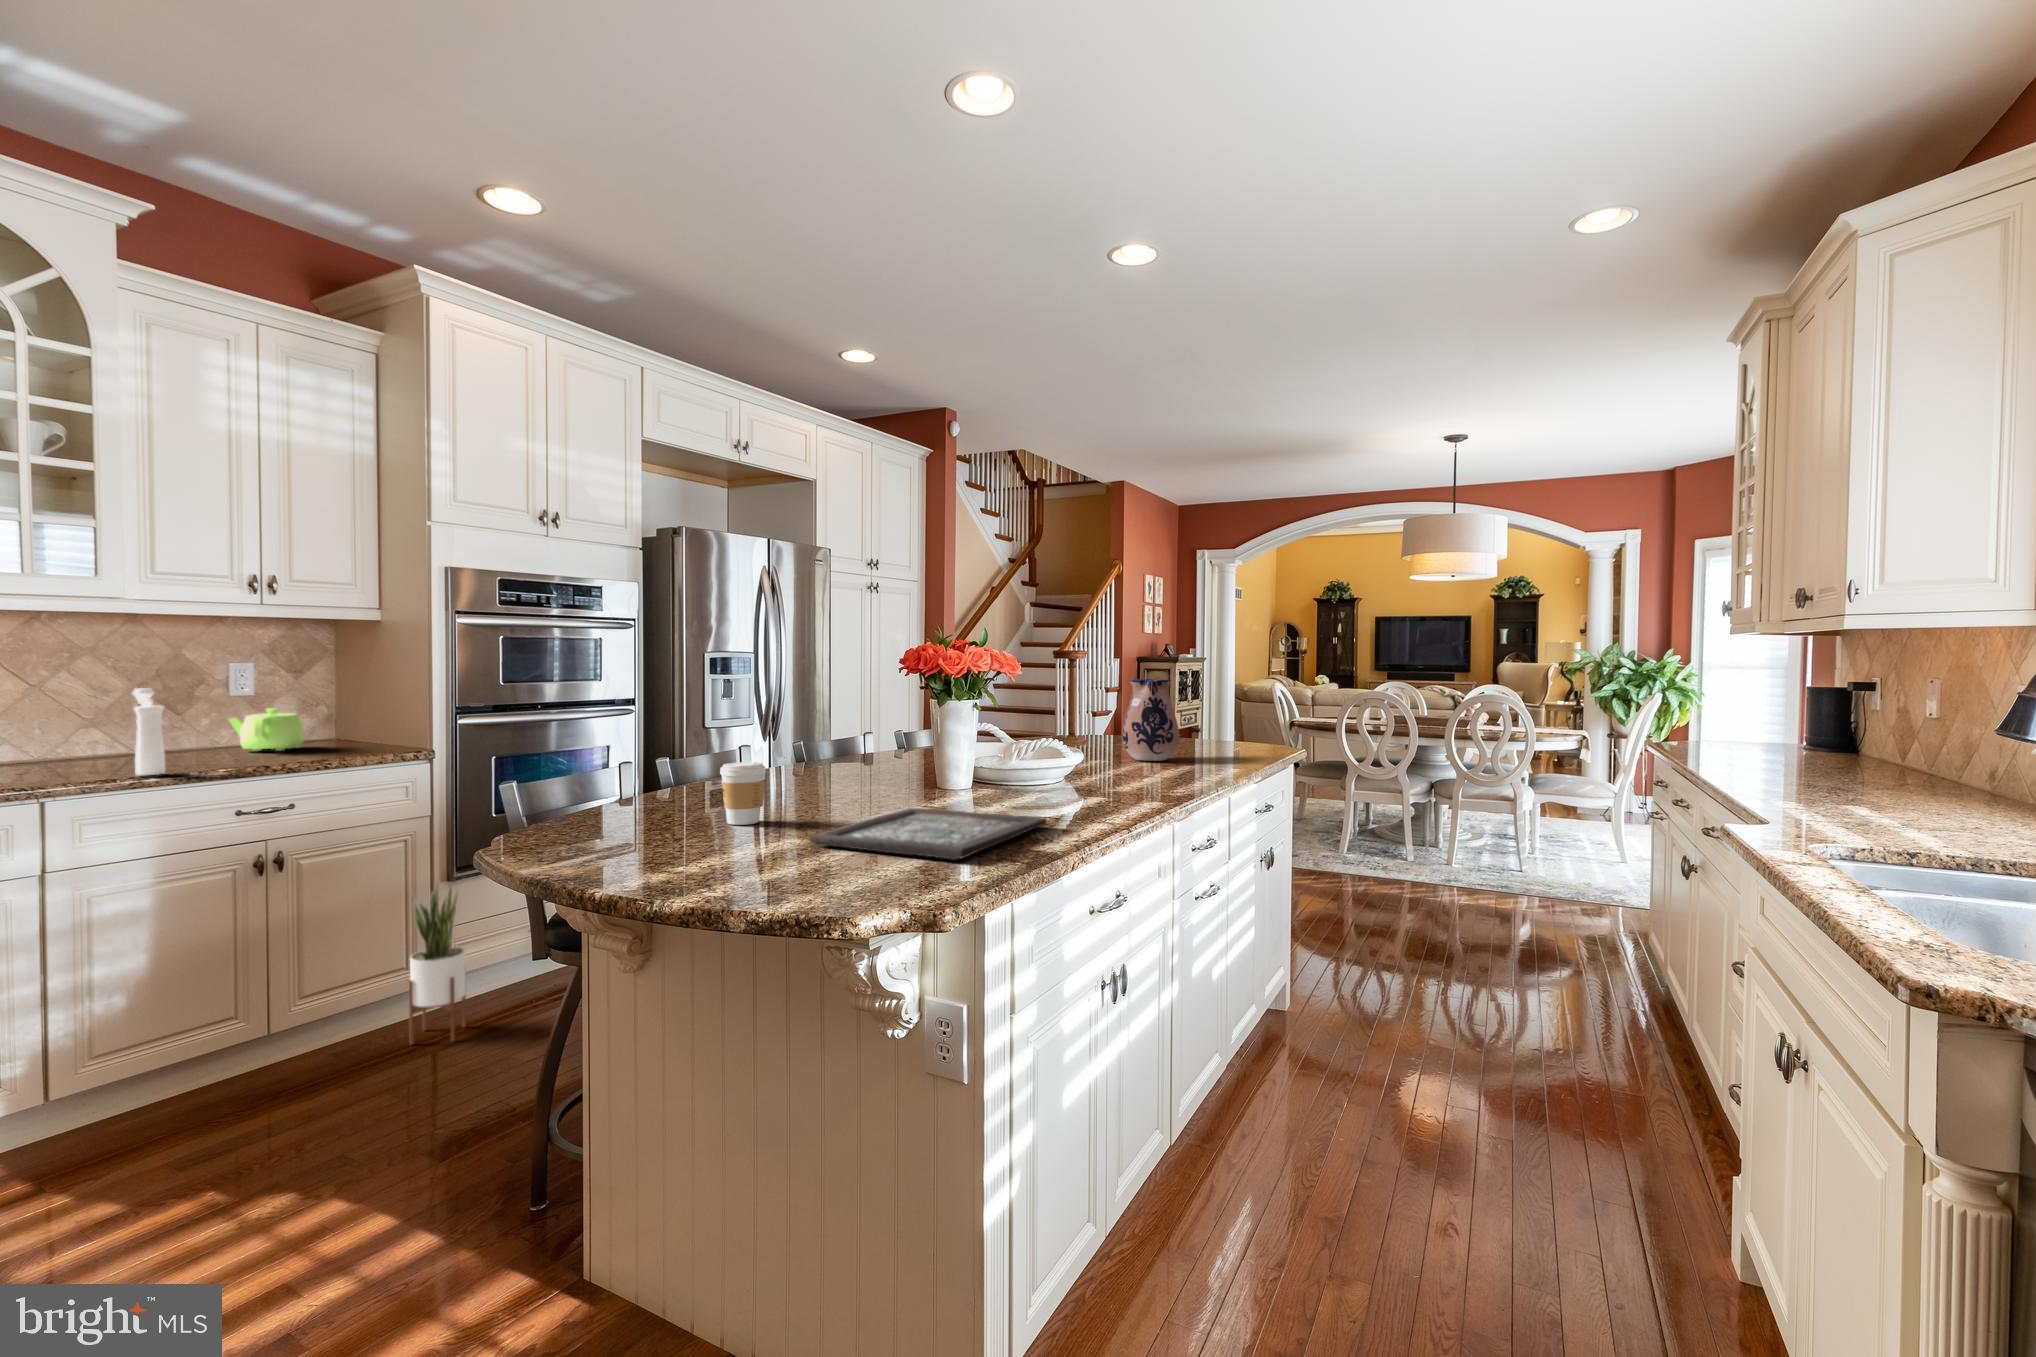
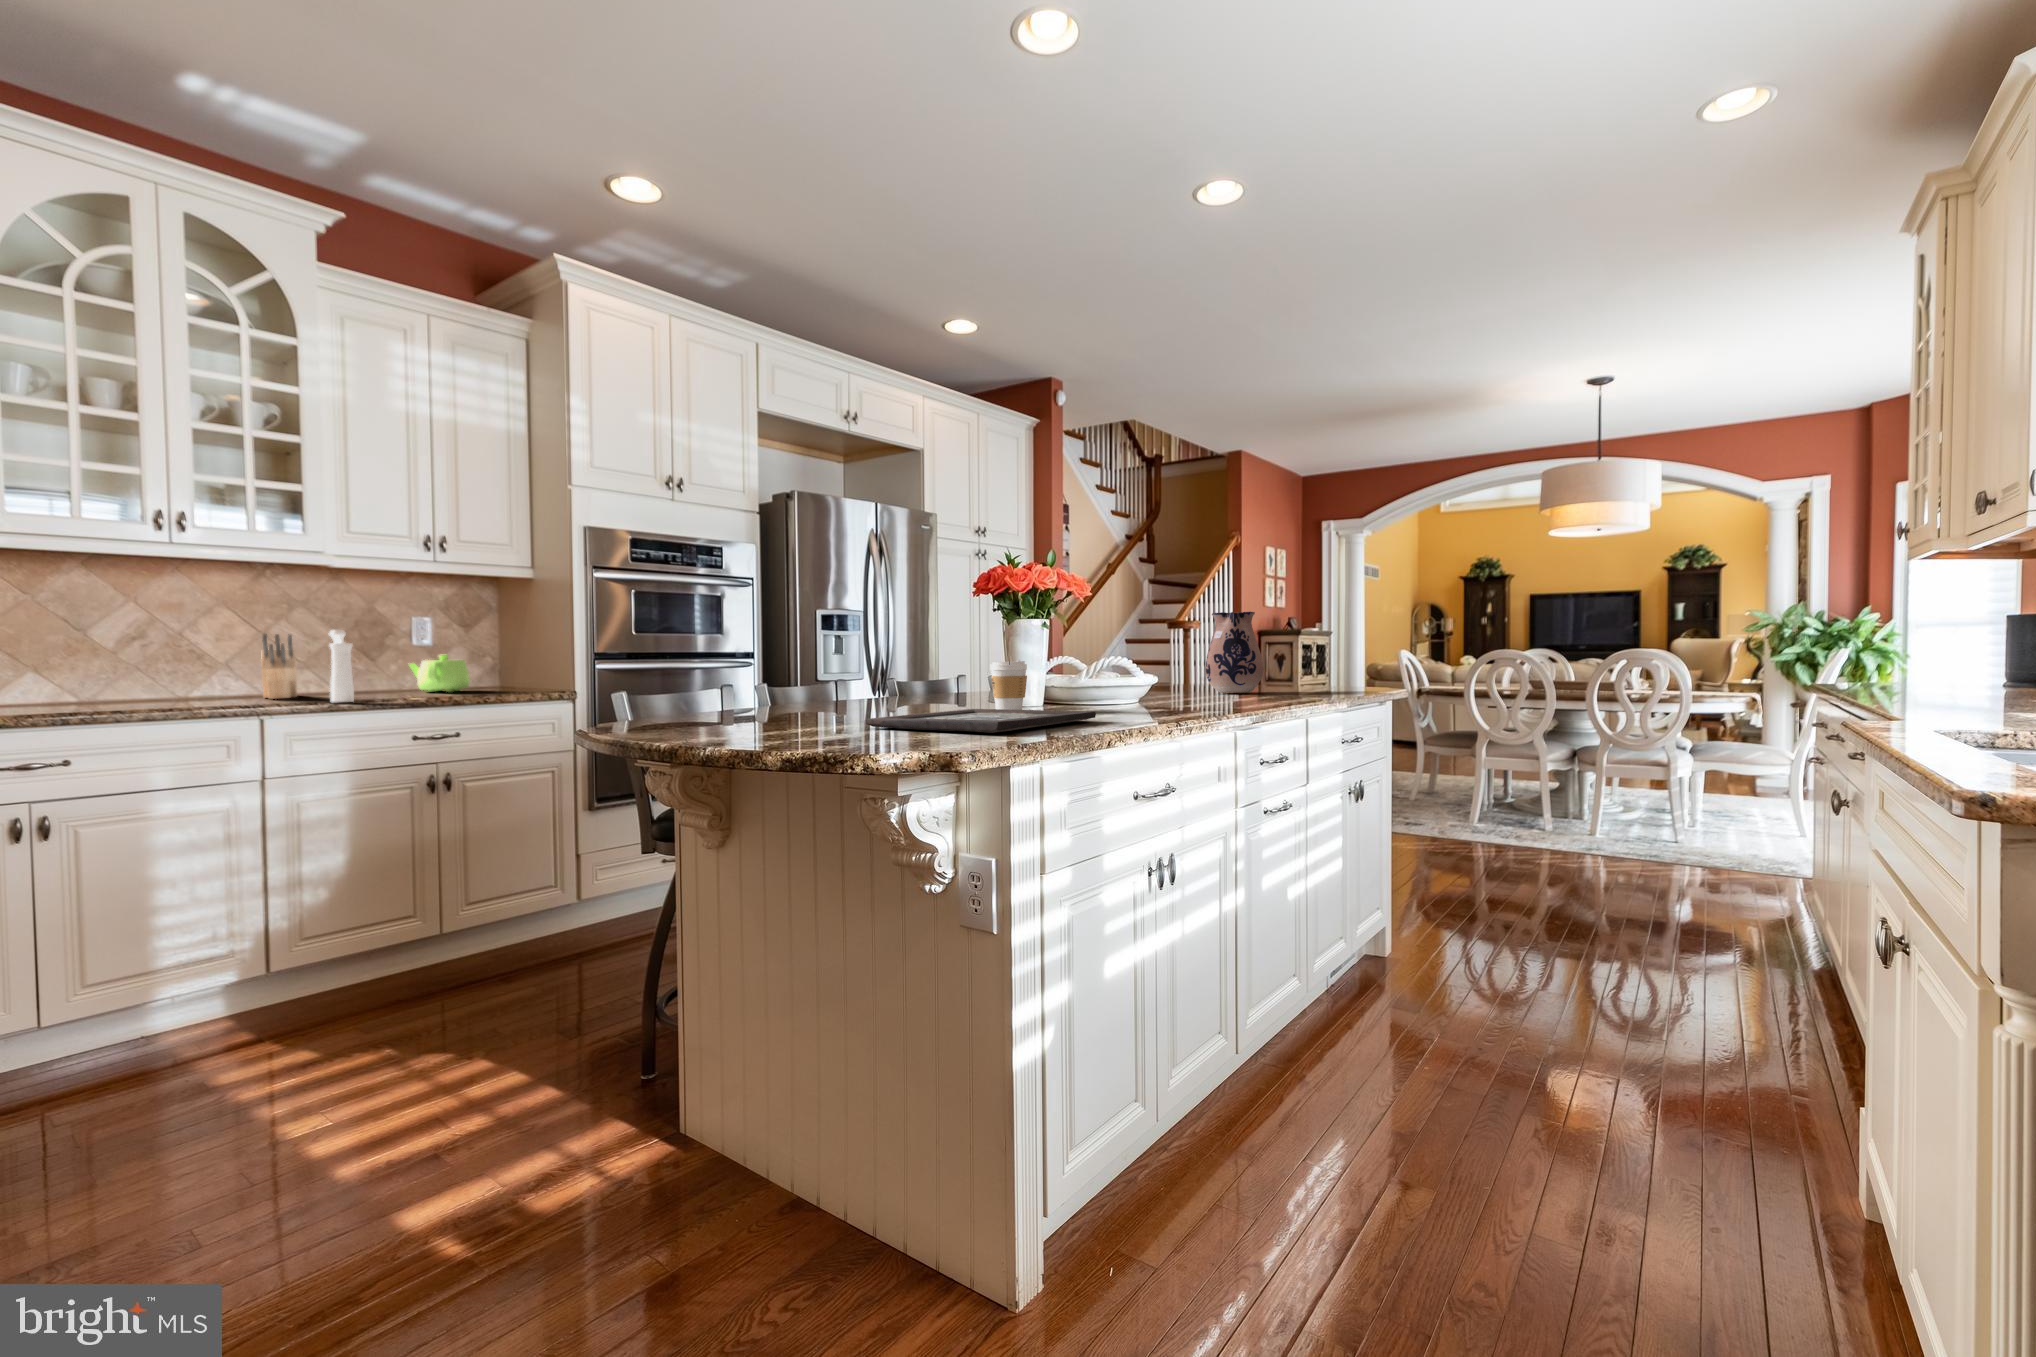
knife block: none [43,693,88,769] -> present [261,634,297,699]
coffee cup: present [720,762,766,825] -> present [990,660,1027,710]
potted plant: present [409,879,466,1045] -> none [555,804,606,954]

